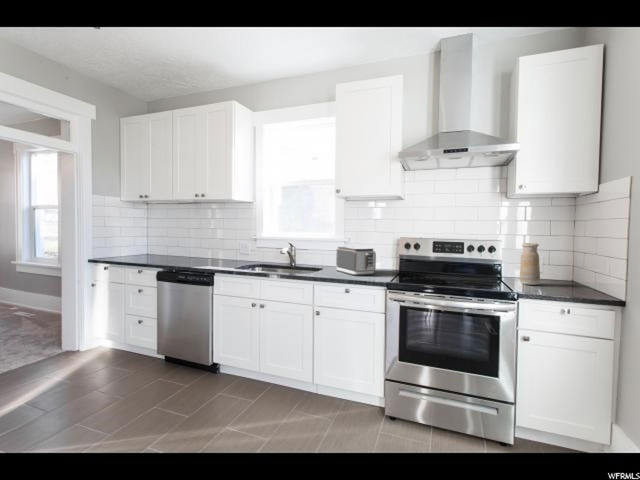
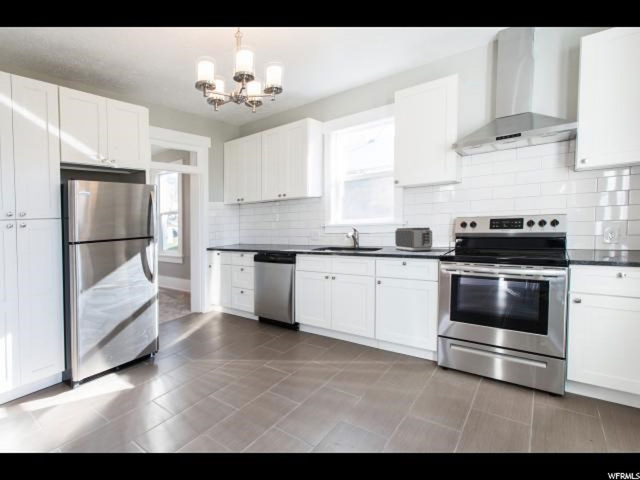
vase: present [520,243,540,285] -> none [592,212,618,255]

